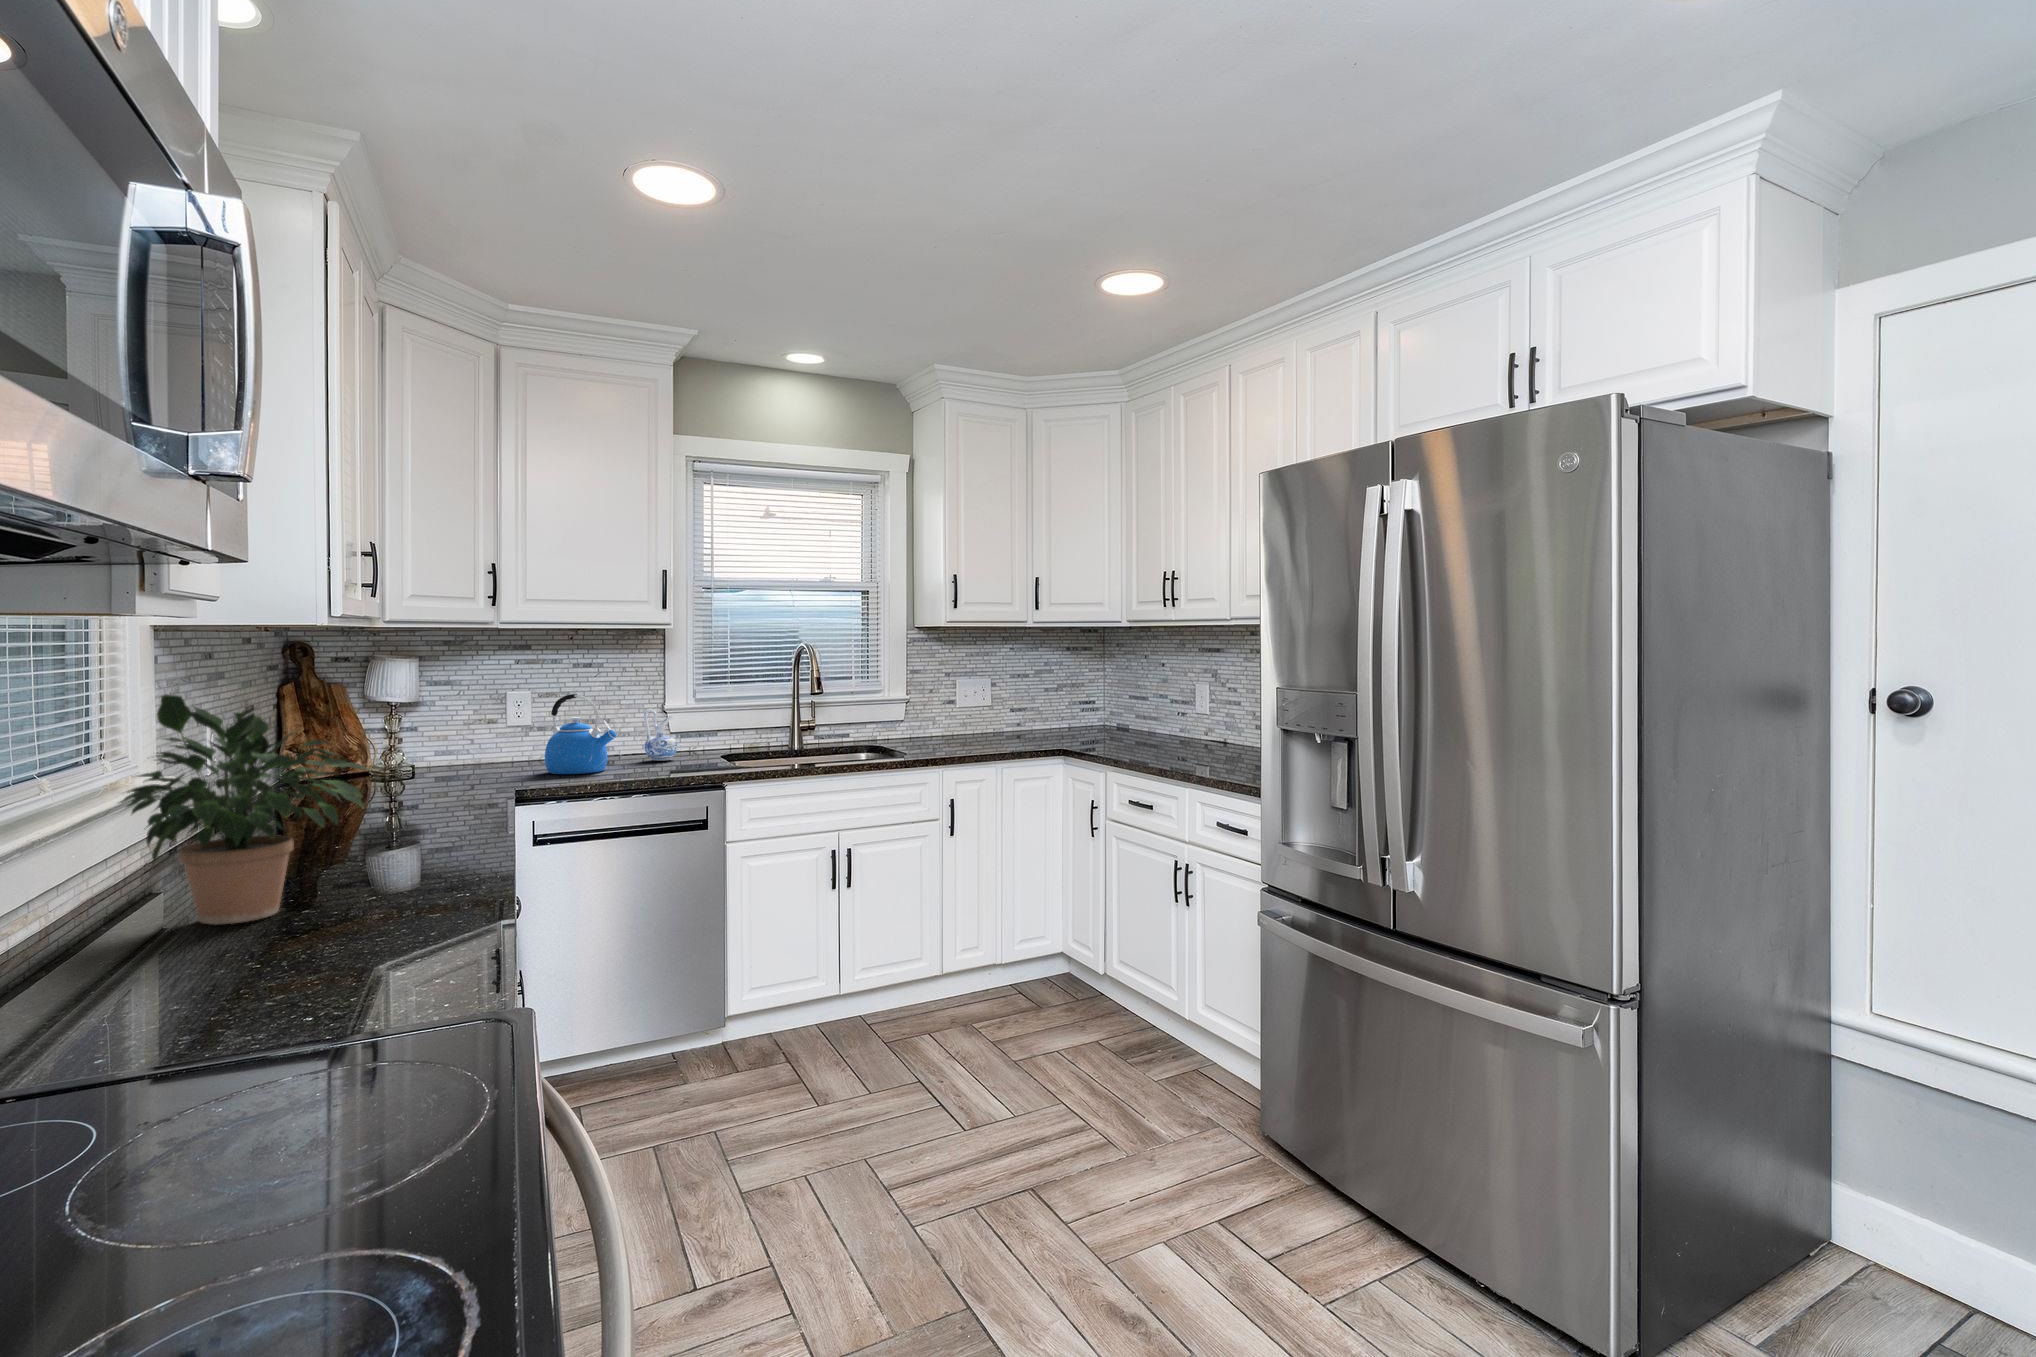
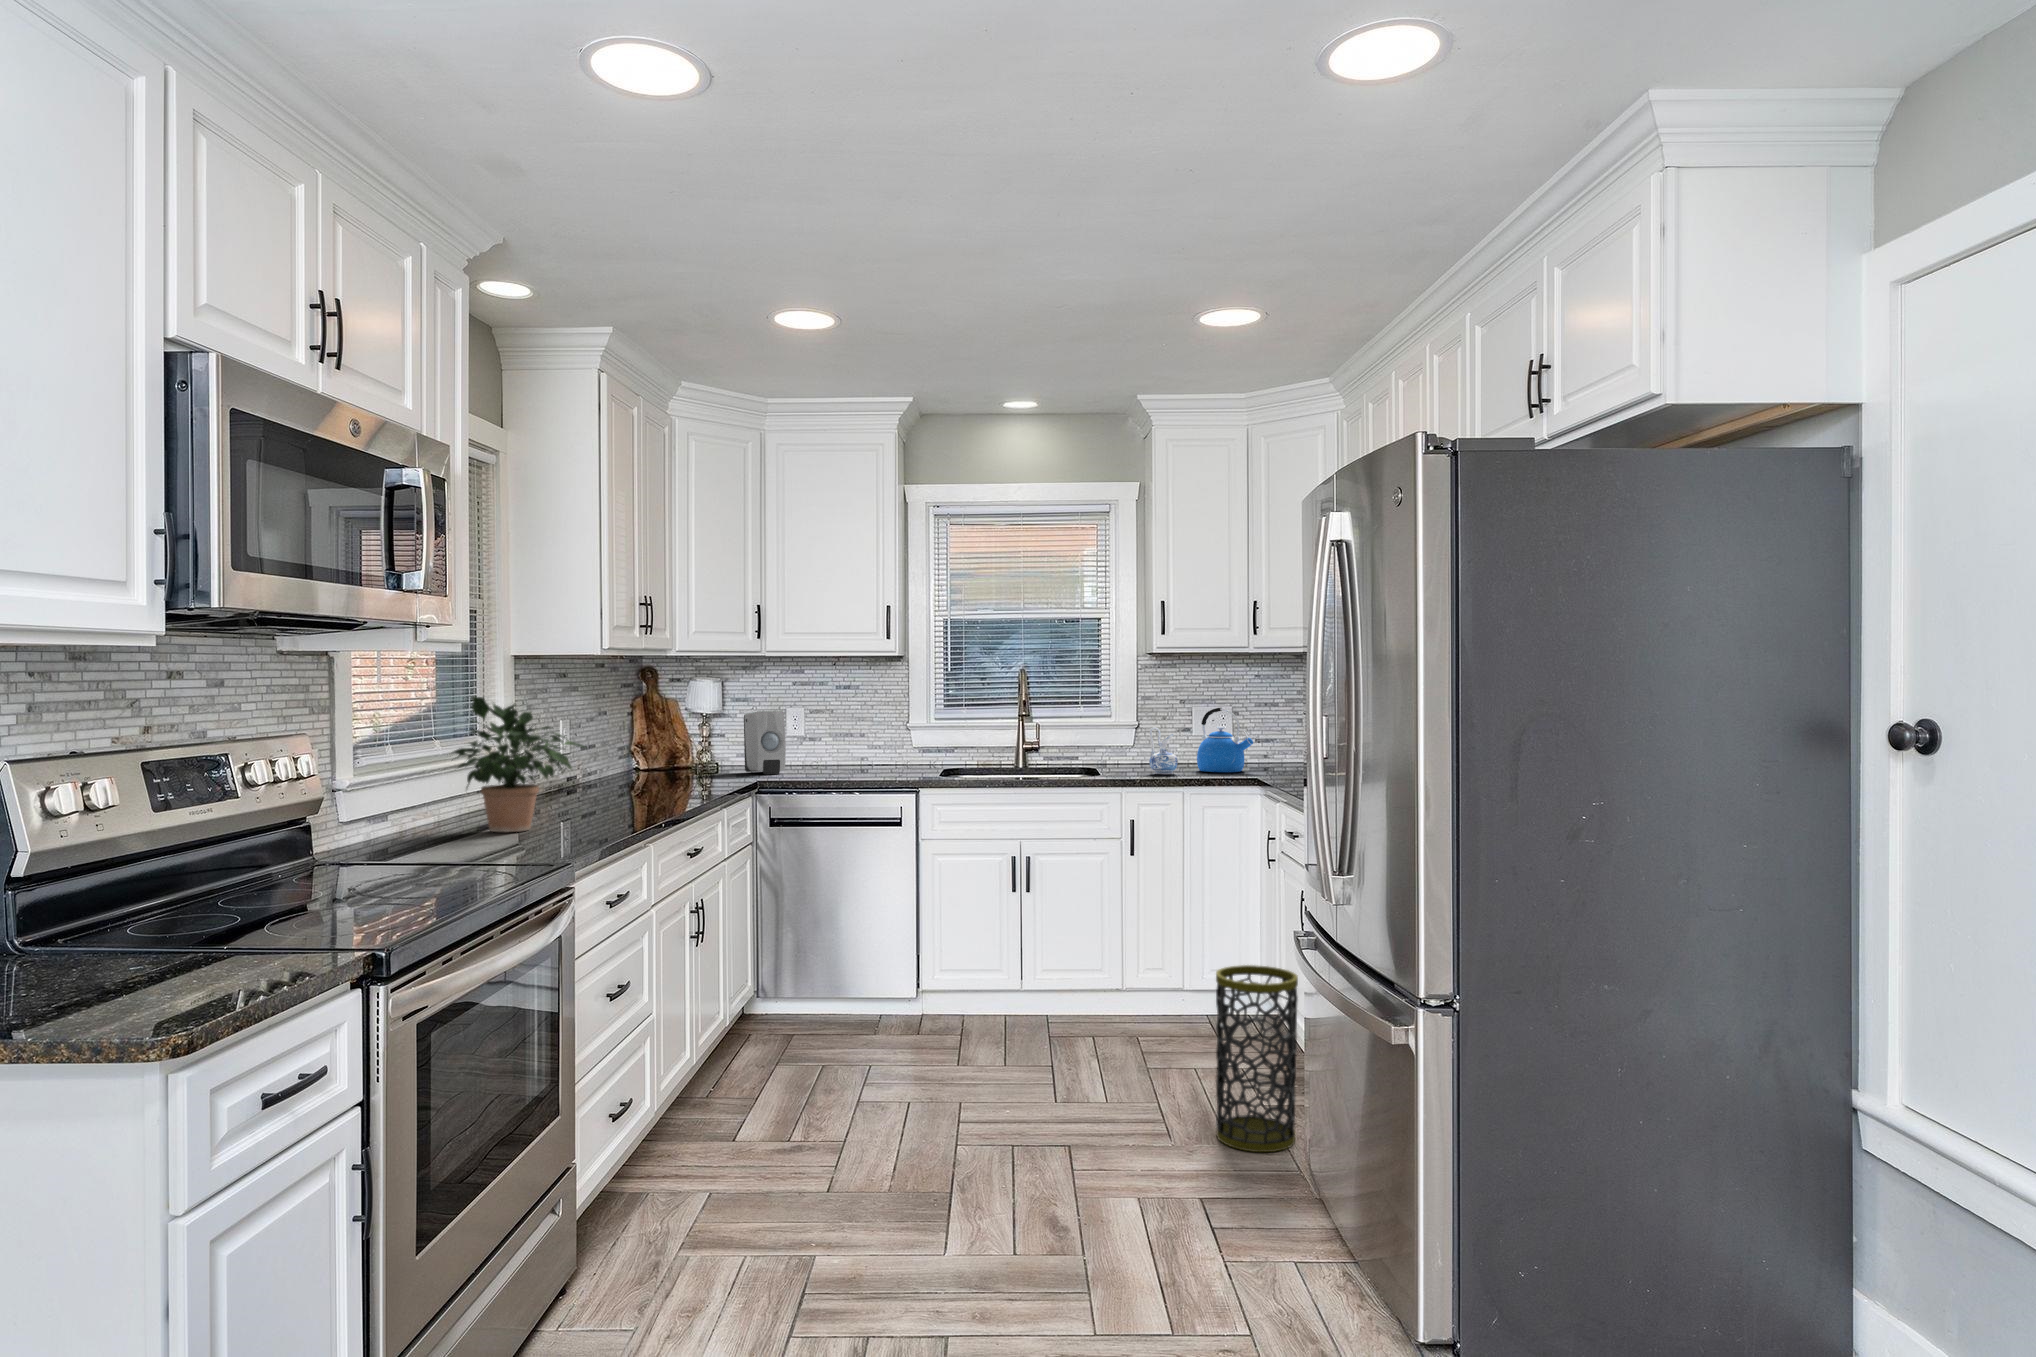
kettle: present [545,694,616,774] -> present [1197,708,1253,772]
soap dispenser: none [442,696,509,776] -> present [744,711,786,774]
ceramic pitcher: present [644,709,677,761] -> present [1149,727,1178,774]
trash can: none [1157,949,1243,1152] -> present [1216,965,1298,1152]

